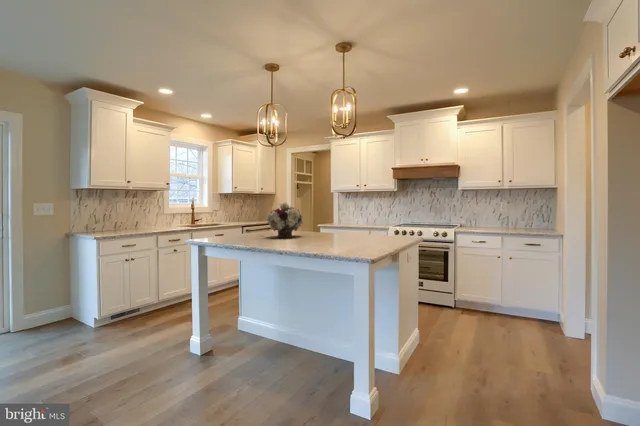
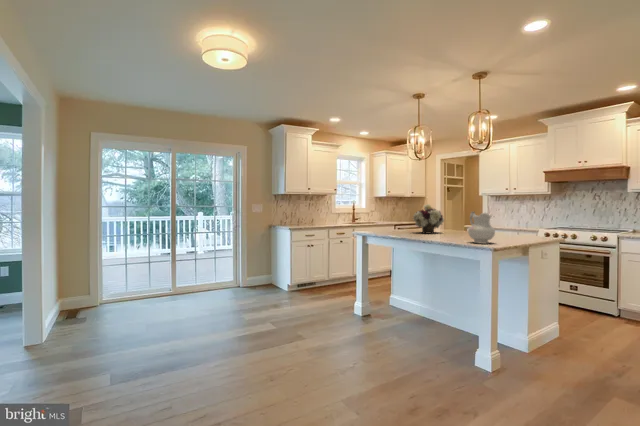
ceramic pitcher: none [338,211,369,252] -> present [468,212,495,244]

